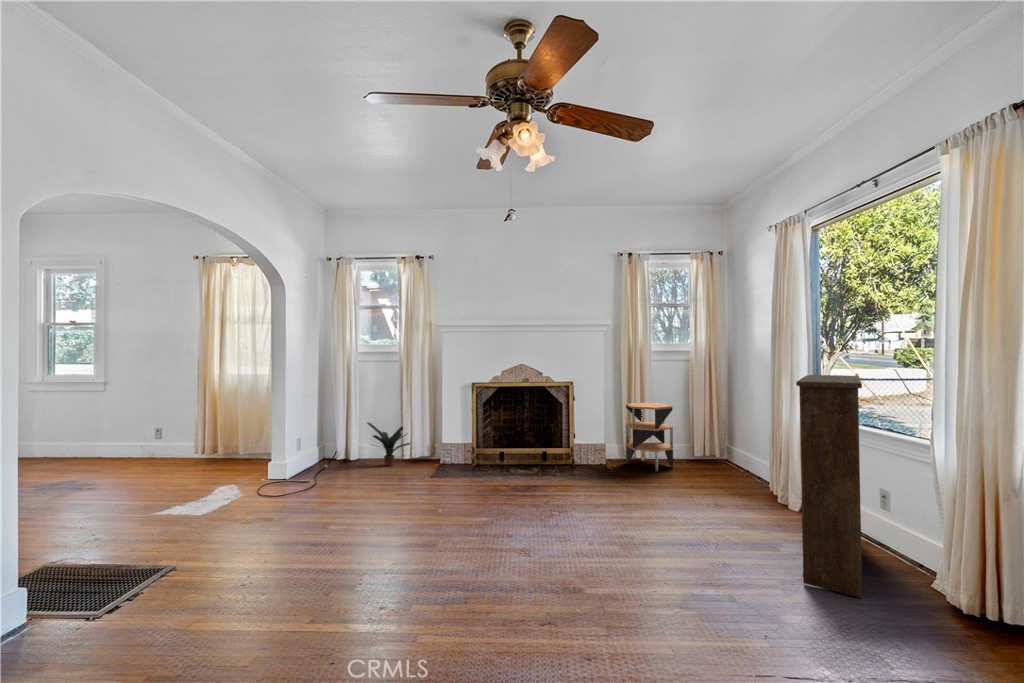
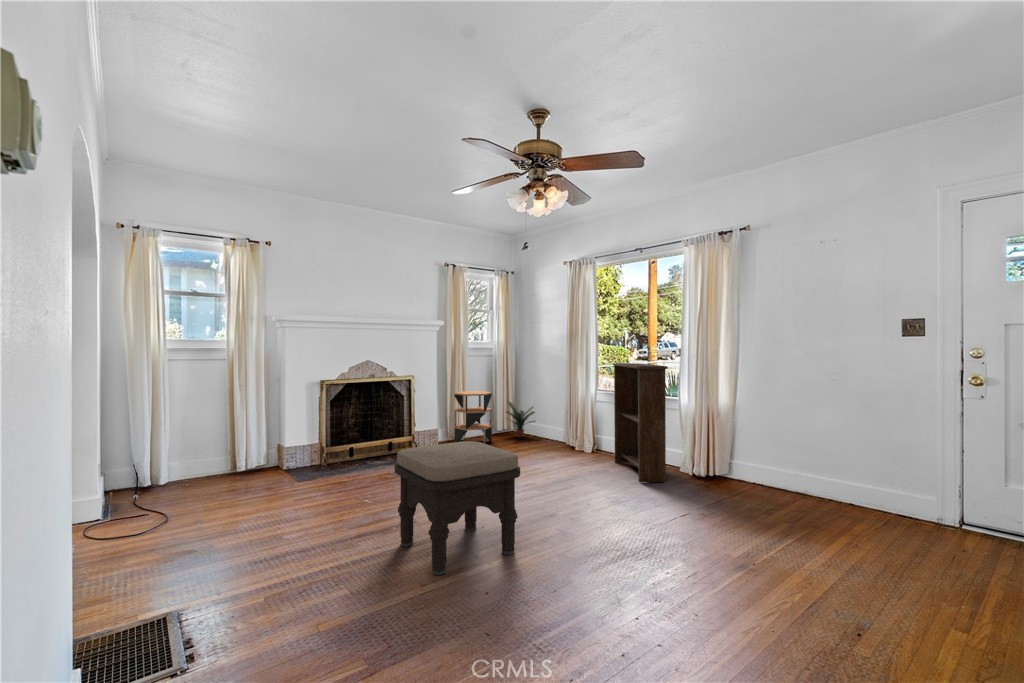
potted plant: present [367,423,410,466] -> present [506,402,535,437]
ottoman: none [323,465,476,633] -> present [395,441,520,575]

